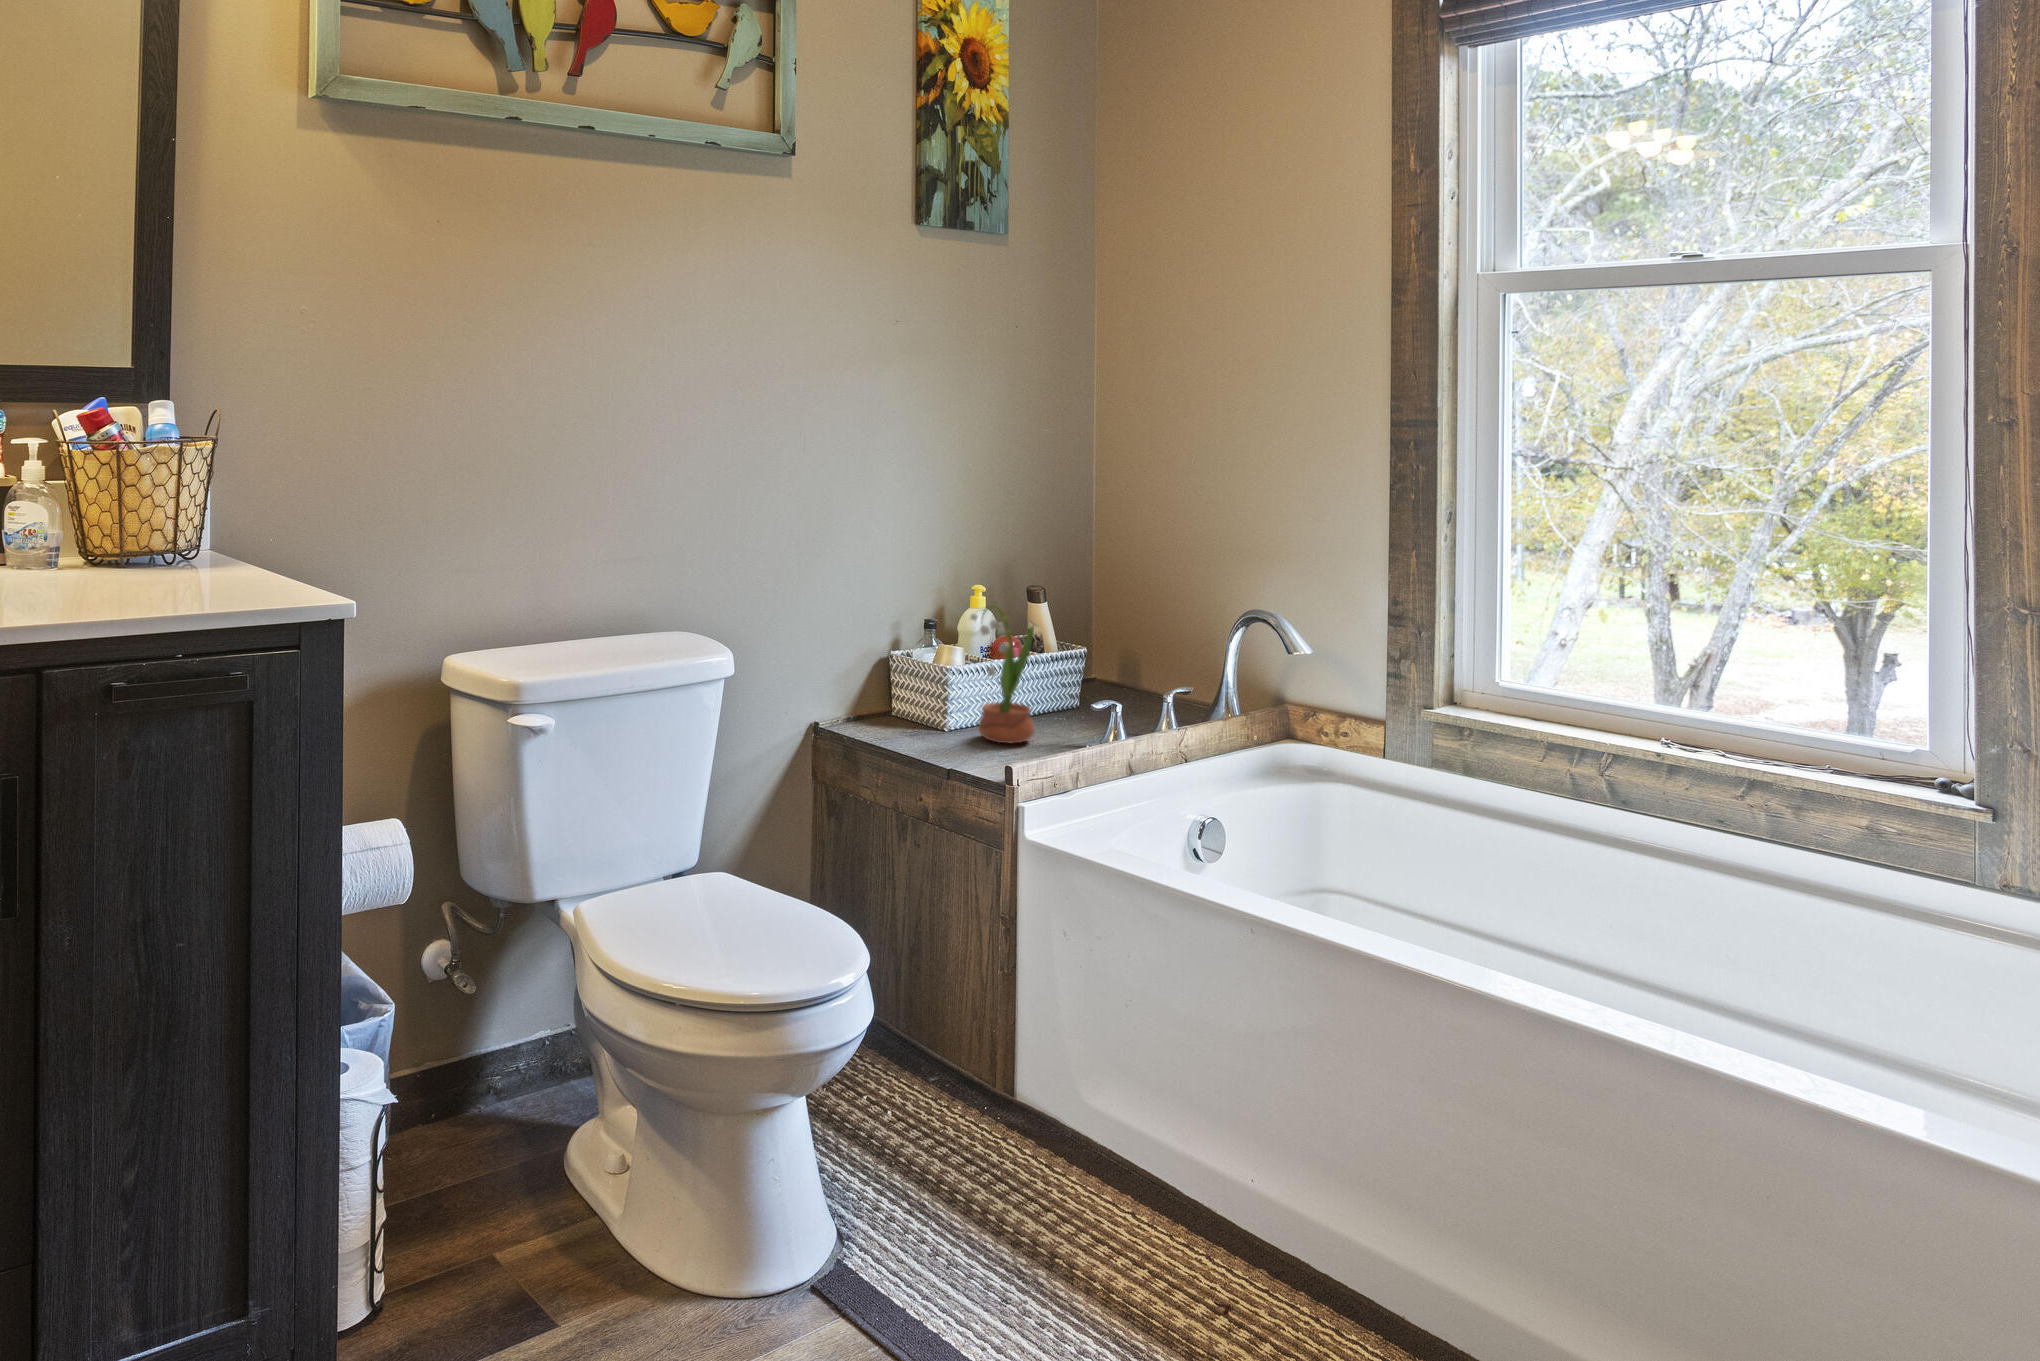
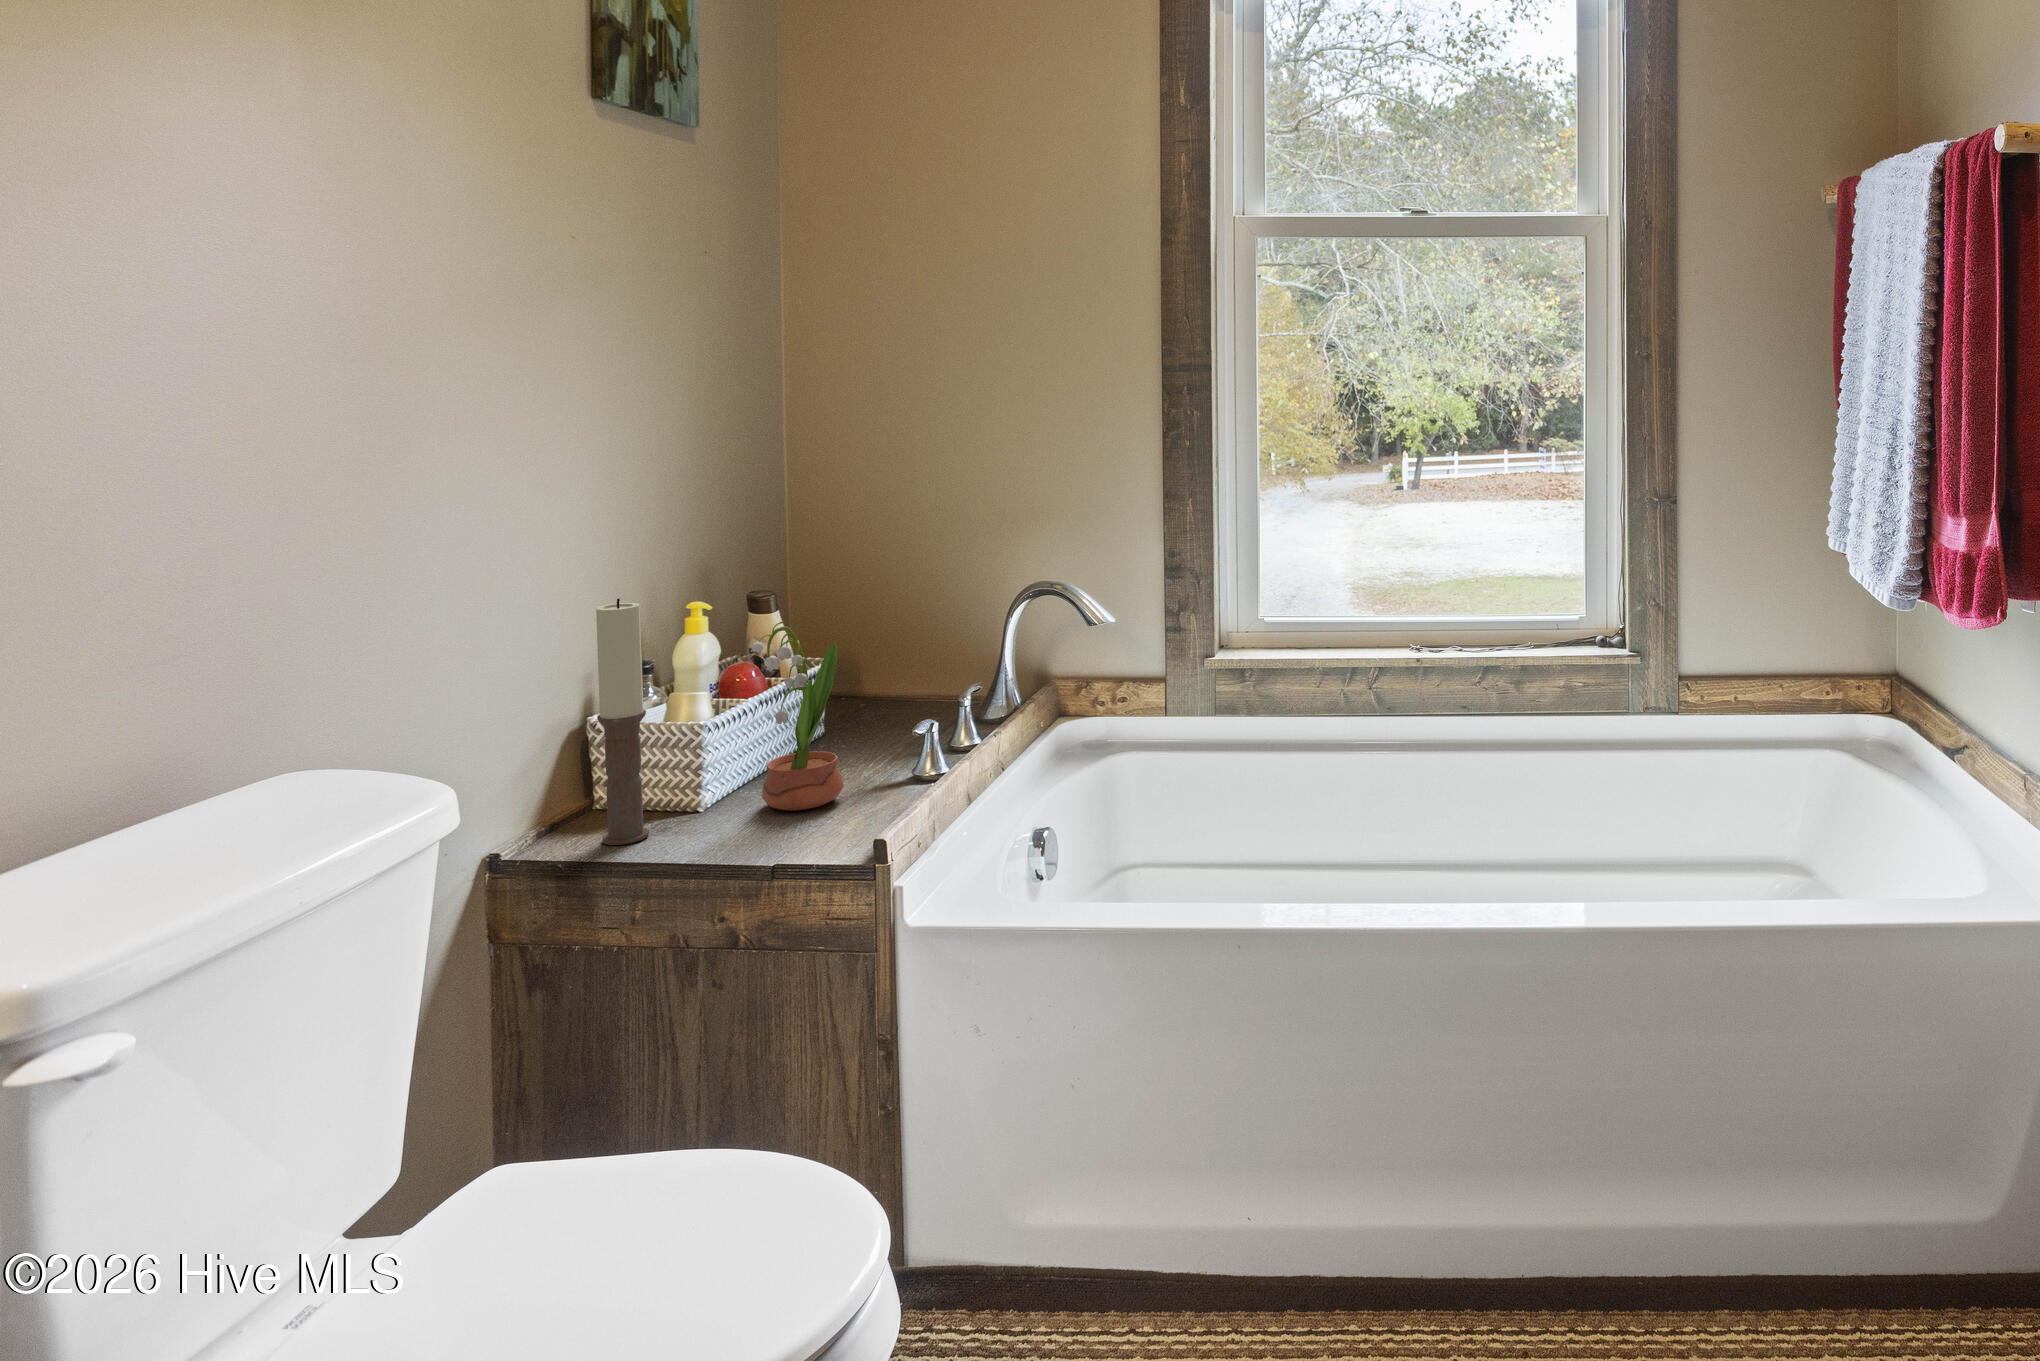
candle: none [875,568,904,735] -> present [596,598,649,845]

